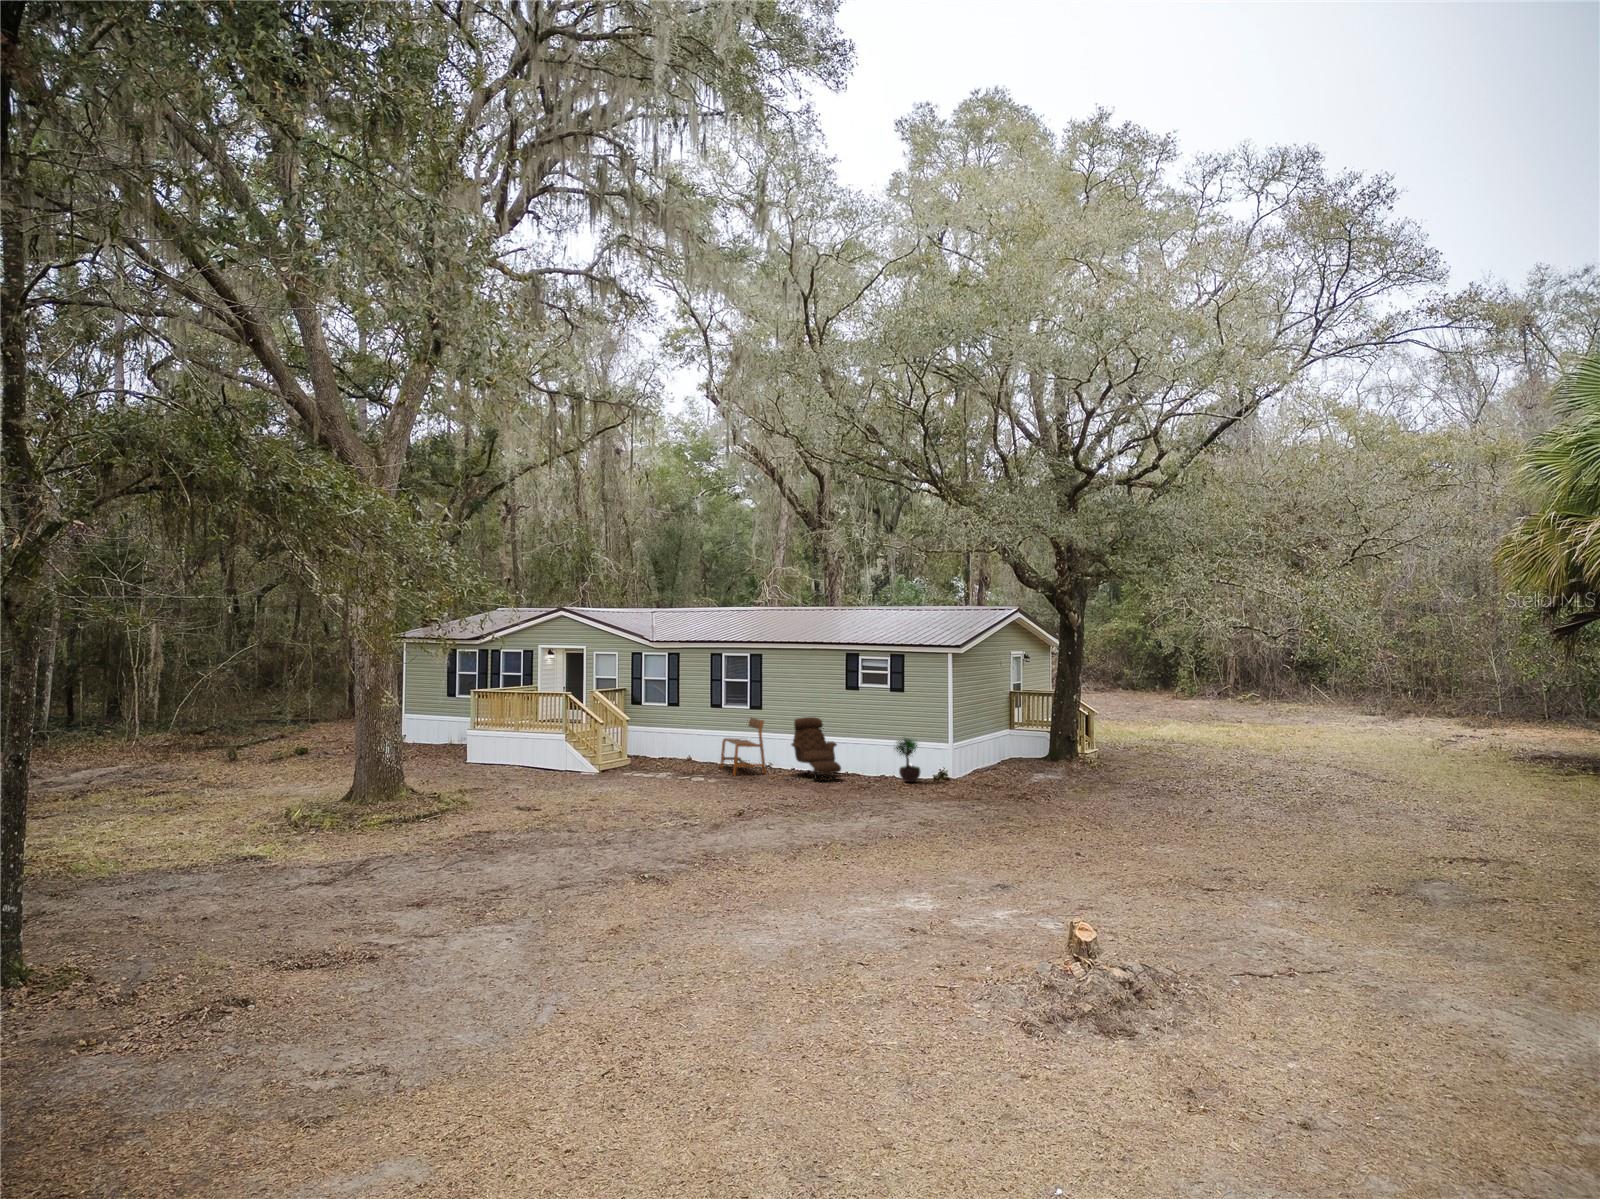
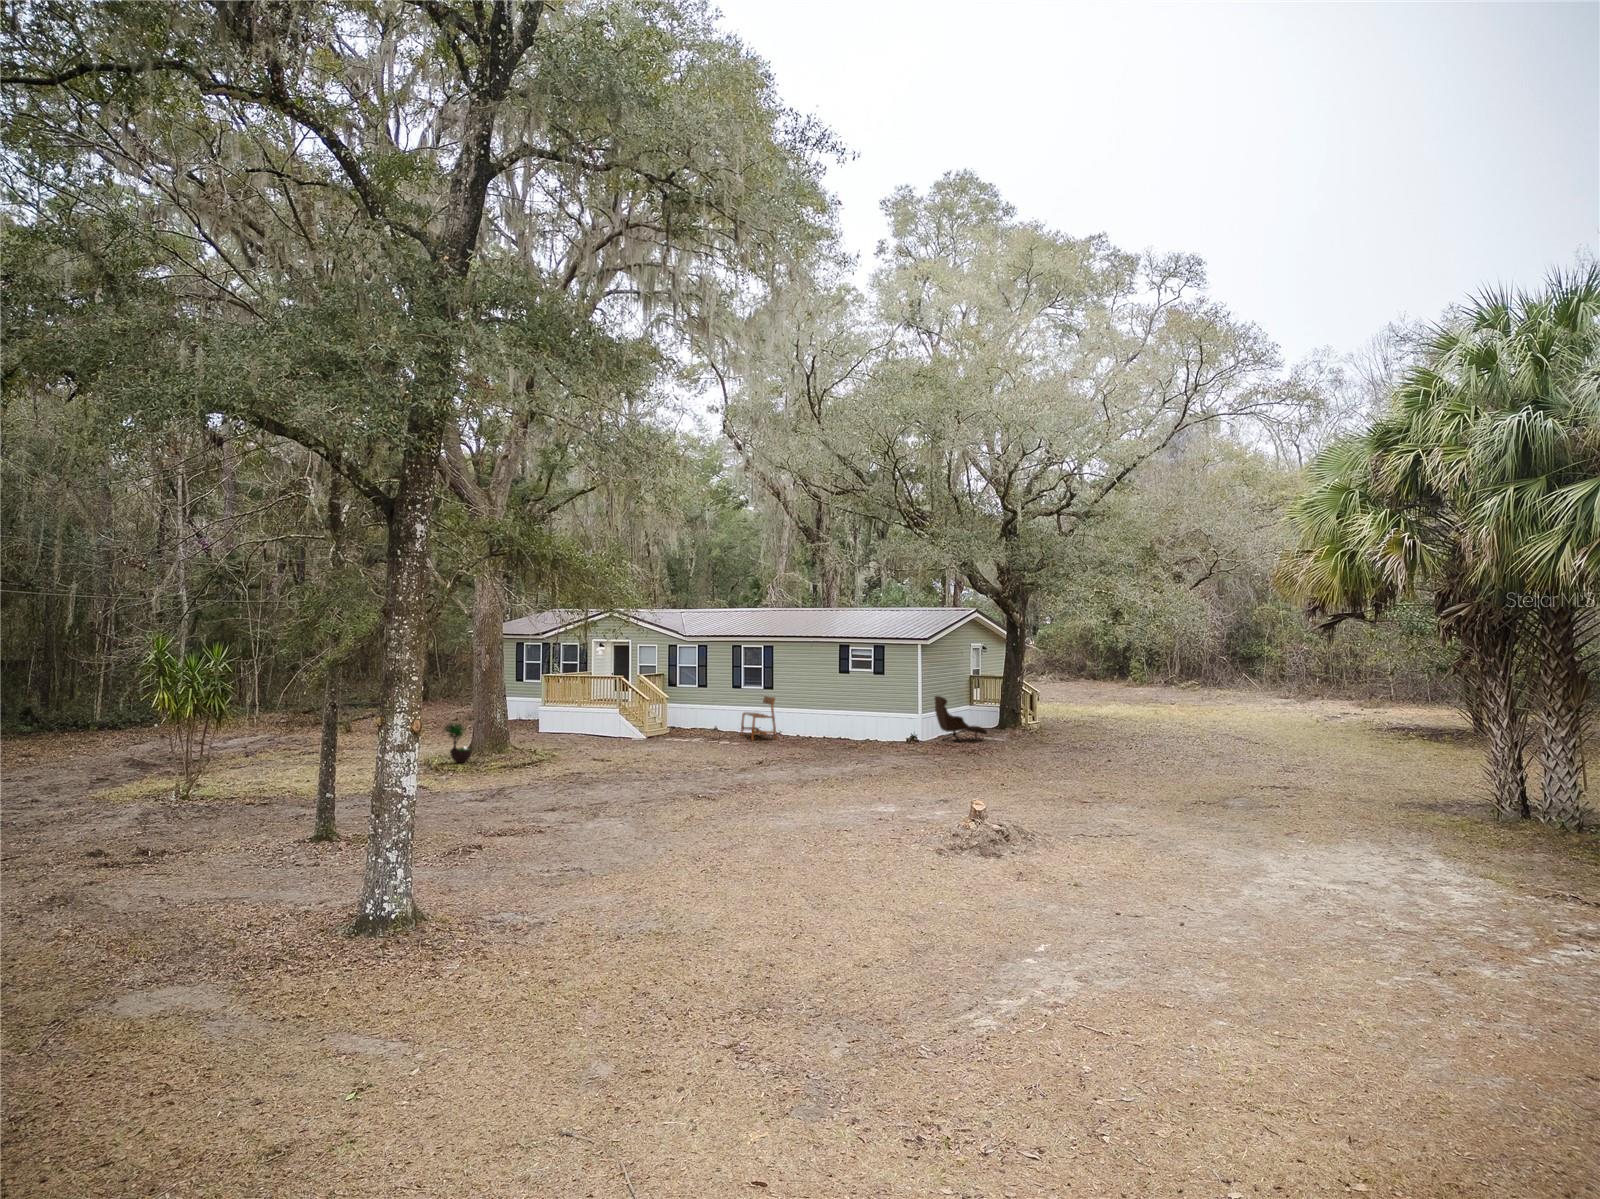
lounge chair: present [791,717,841,780] -> present [934,696,987,741]
potted tree: present [896,738,920,782] -> present [444,723,472,763]

